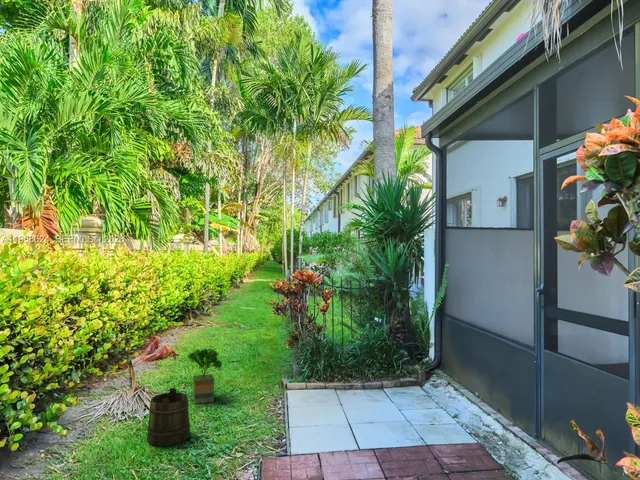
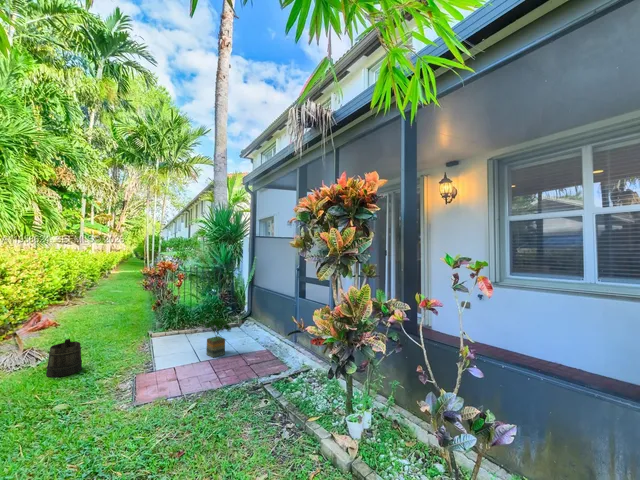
potted tree: present [188,348,222,404] -> present [205,319,231,358]

